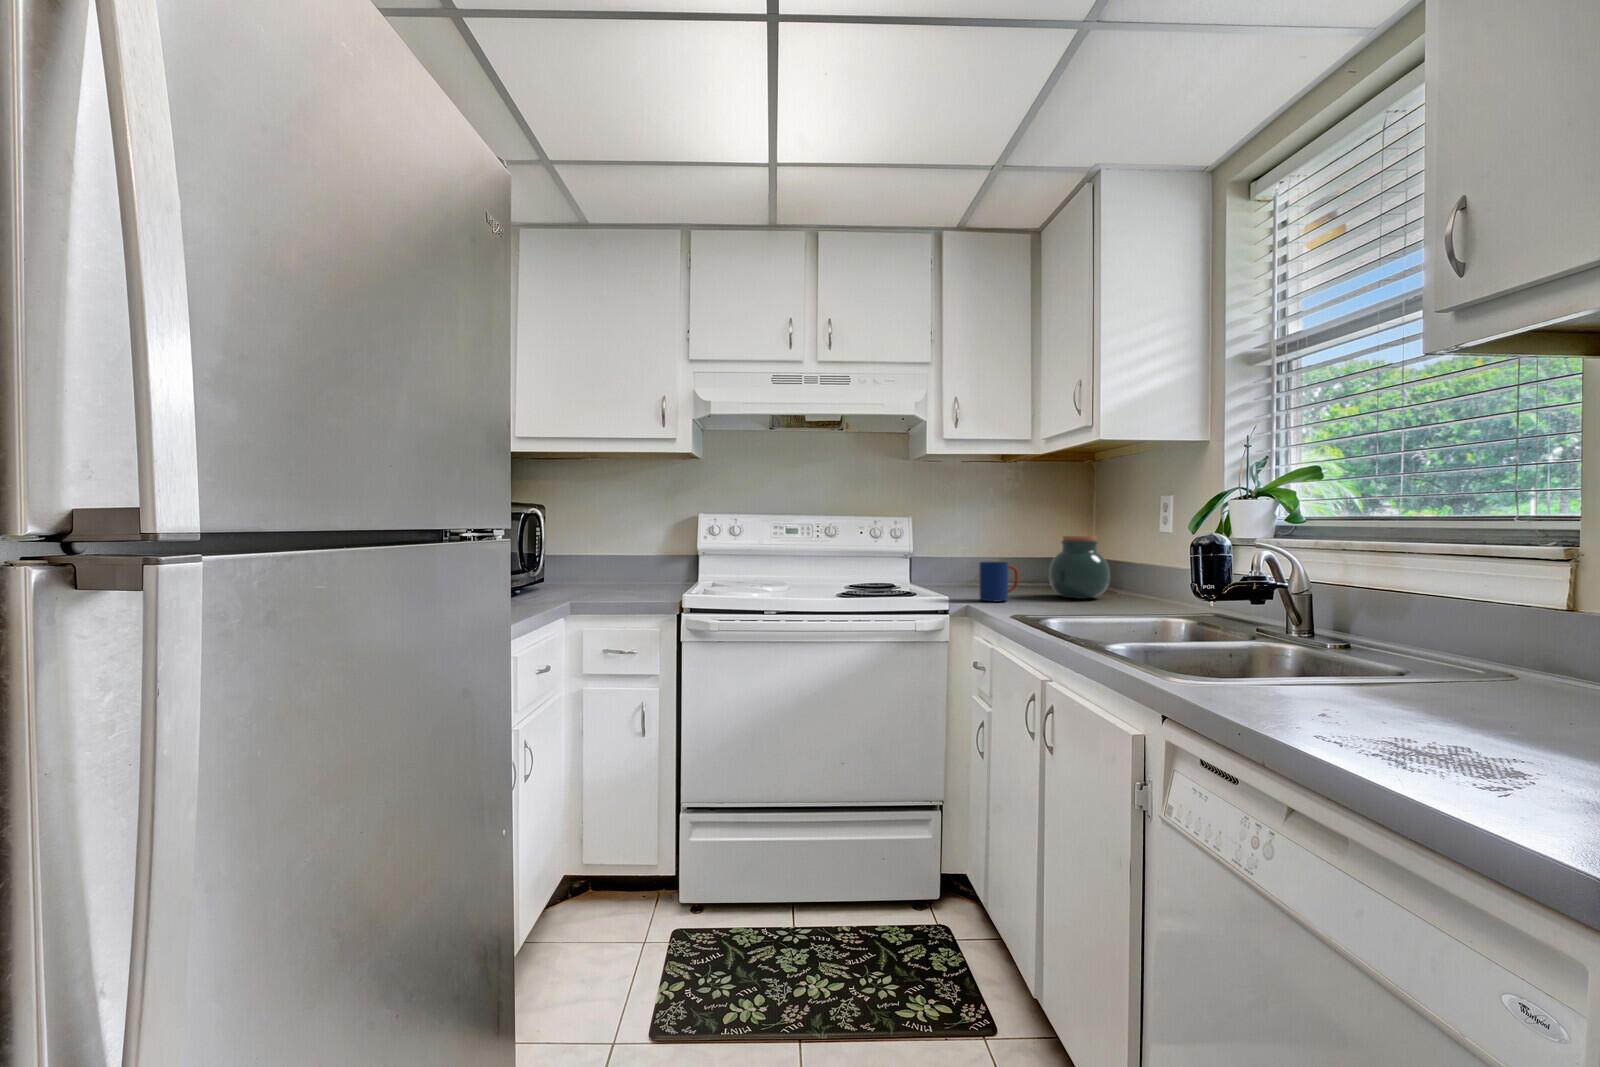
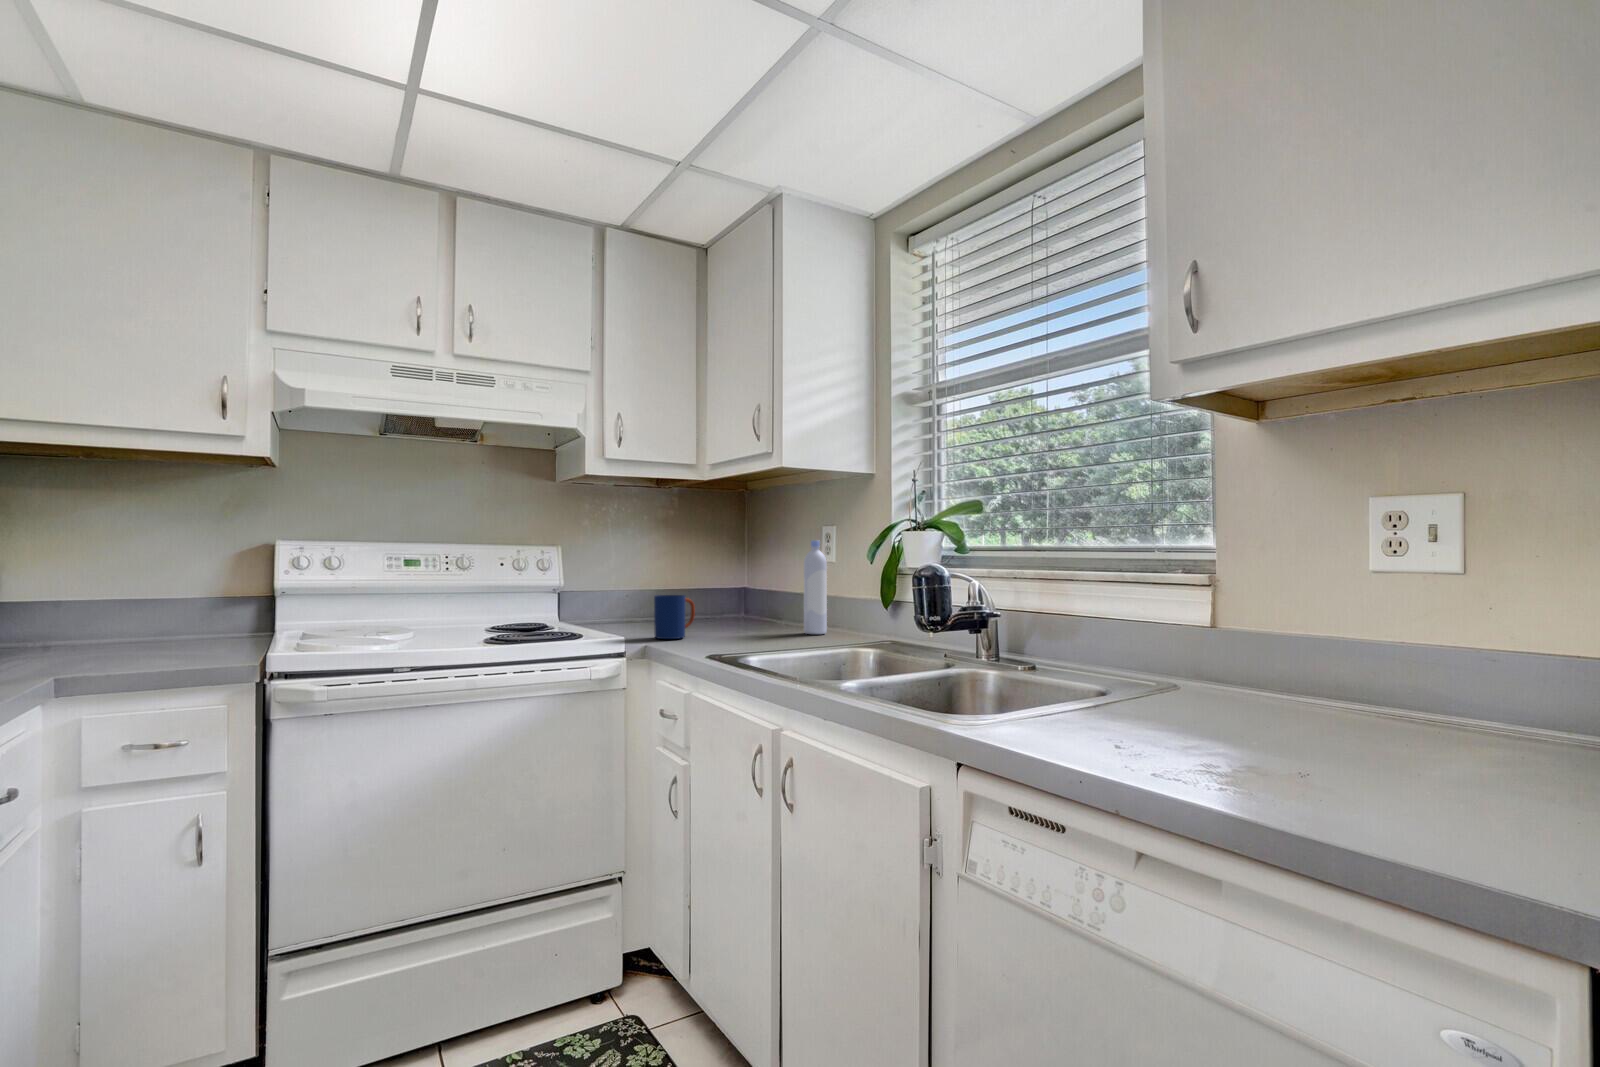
bottle: none [1131,512,1156,606] -> present [804,540,827,634]
jar: present [1049,536,1110,599] -> none [722,565,781,630]

